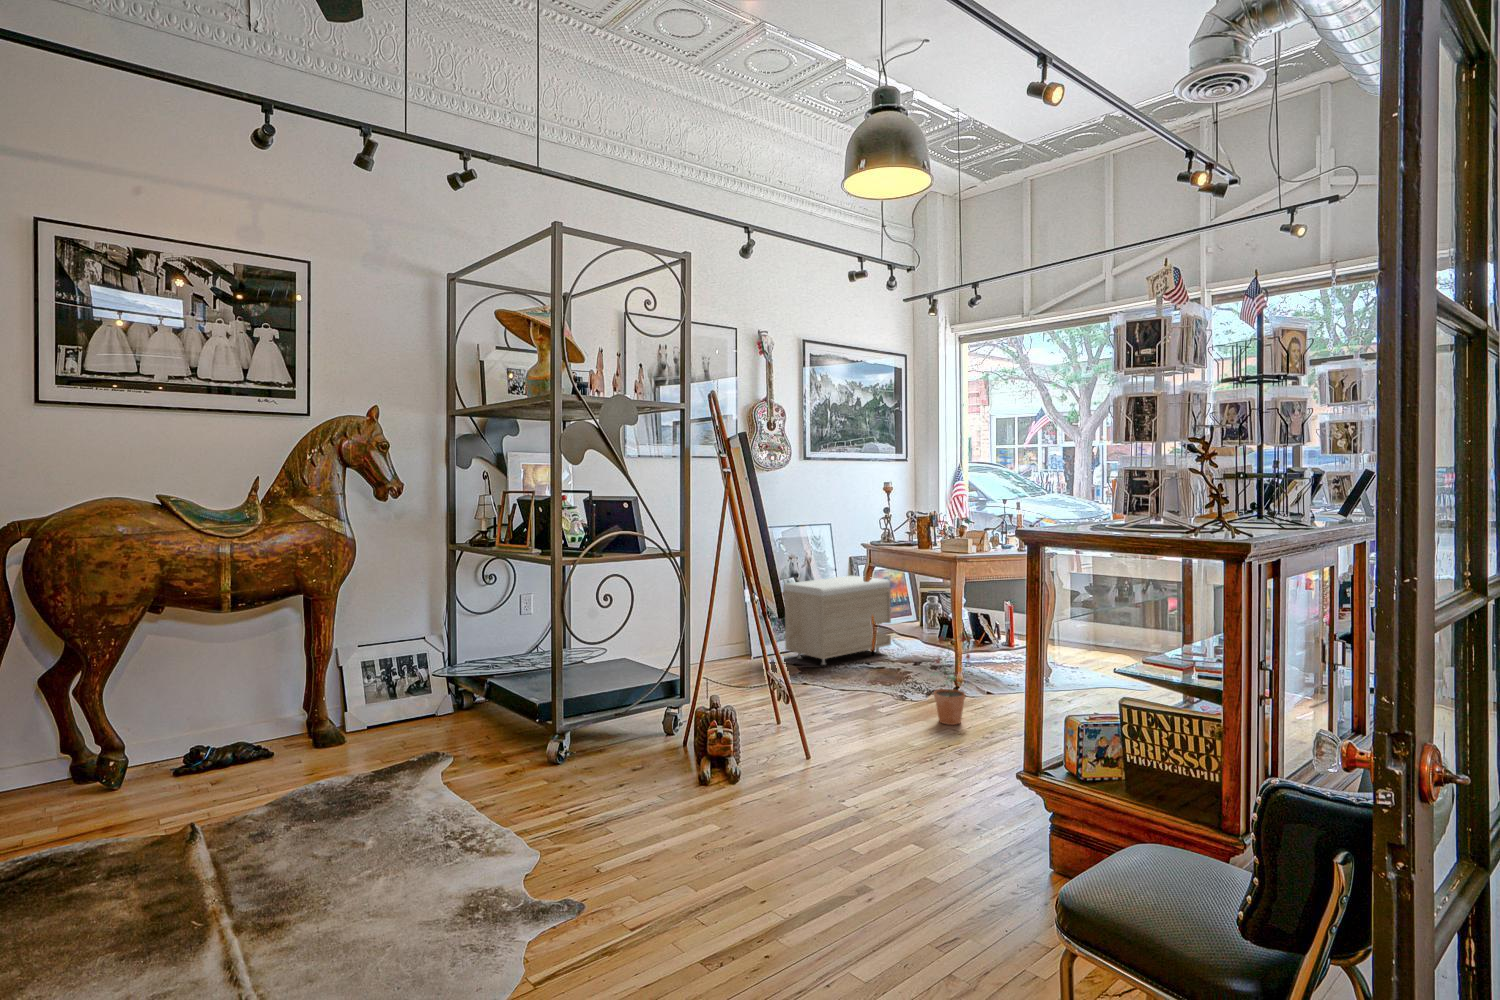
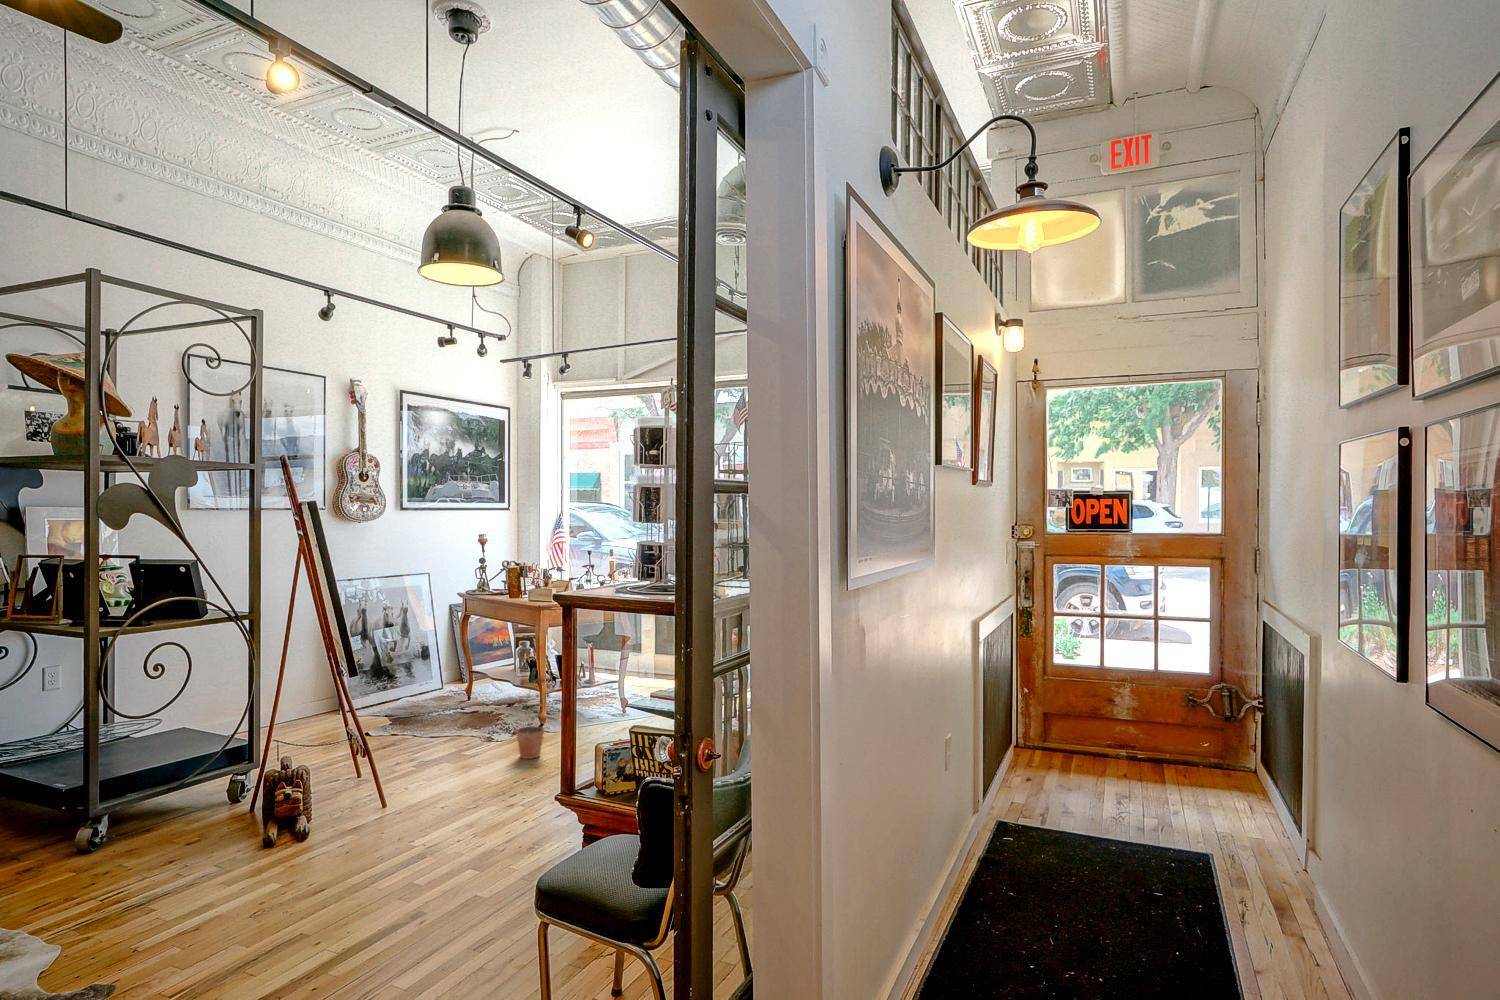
storage bench: present [783,576,891,665] -> none [374,623,486,713]

